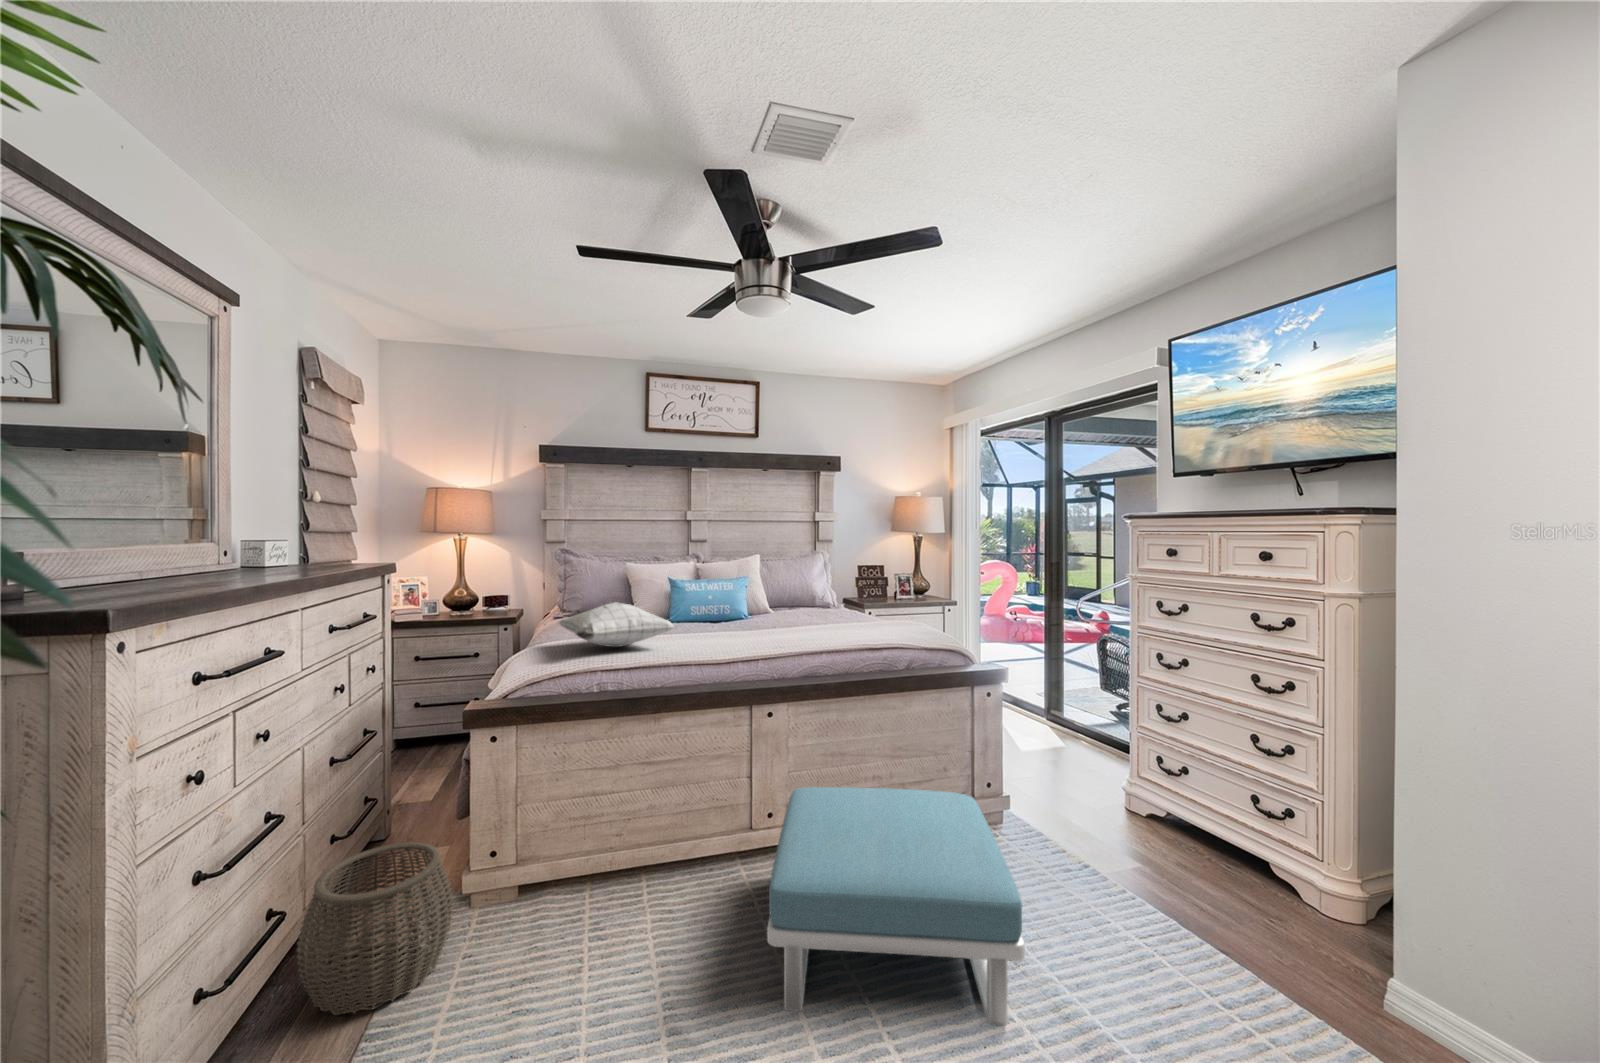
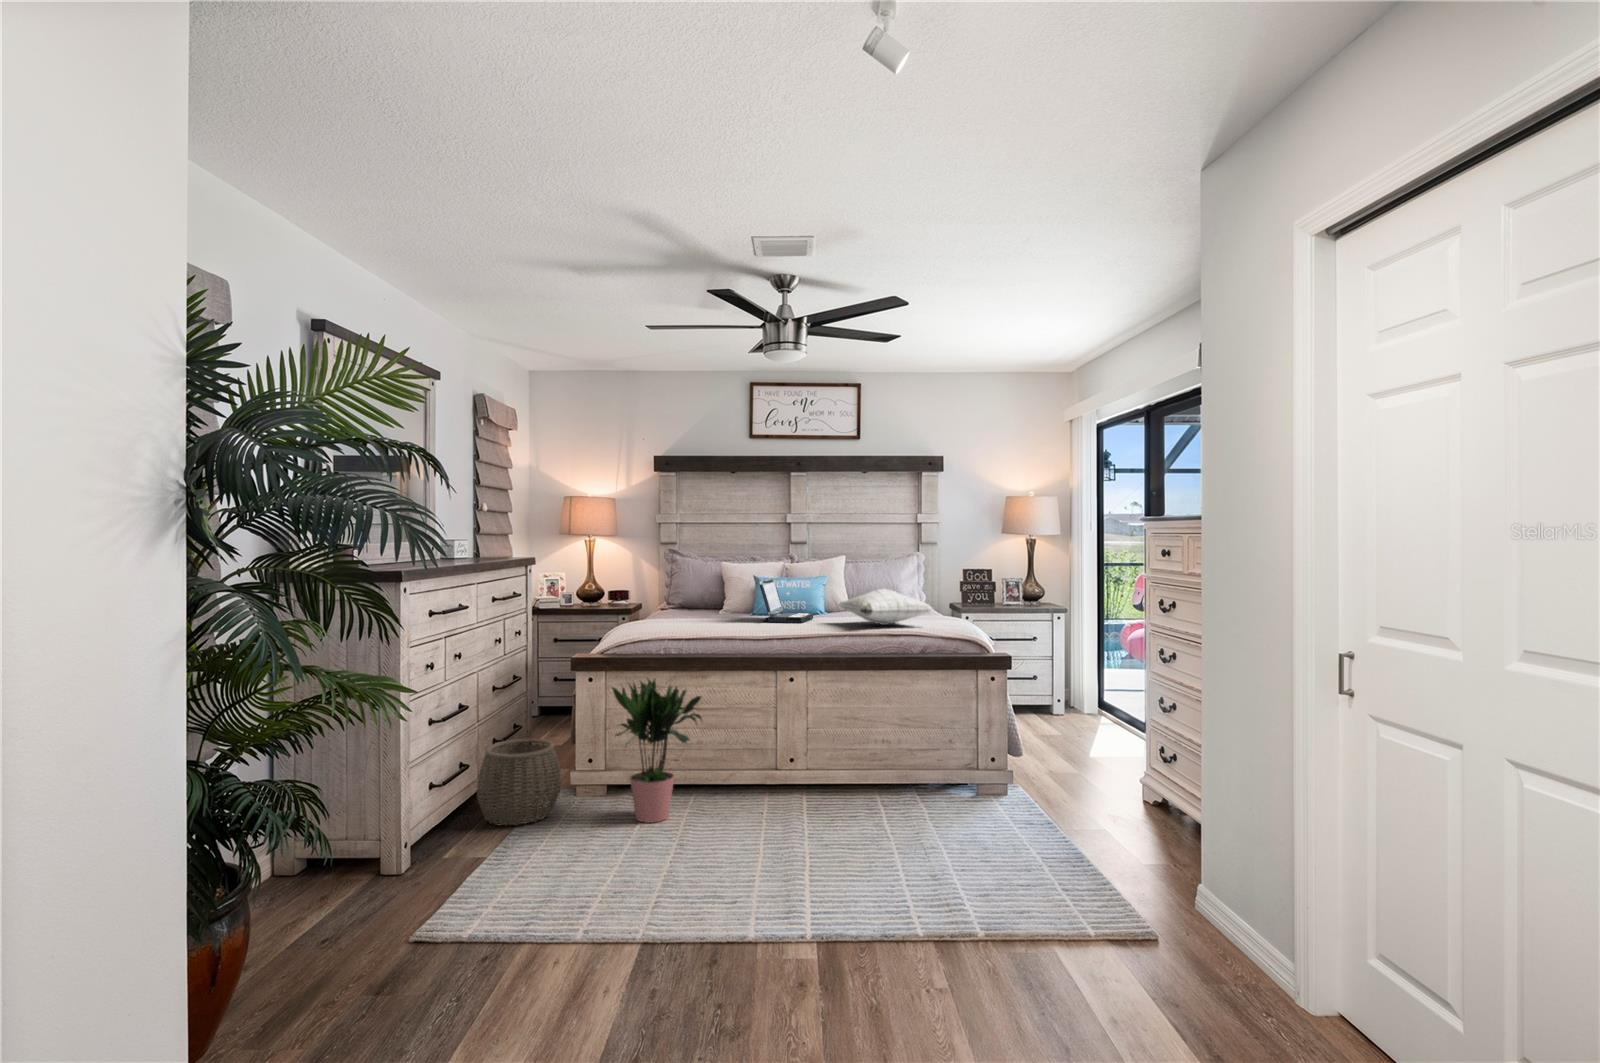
laptop: none [701,584,756,636] -> present [759,580,813,623]
pillow: present [559,602,674,647] -> present [838,589,932,625]
potted plant: none [536,721,685,955] -> present [612,679,702,823]
footstool: present [767,787,1025,1026] -> none [740,736,941,880]

